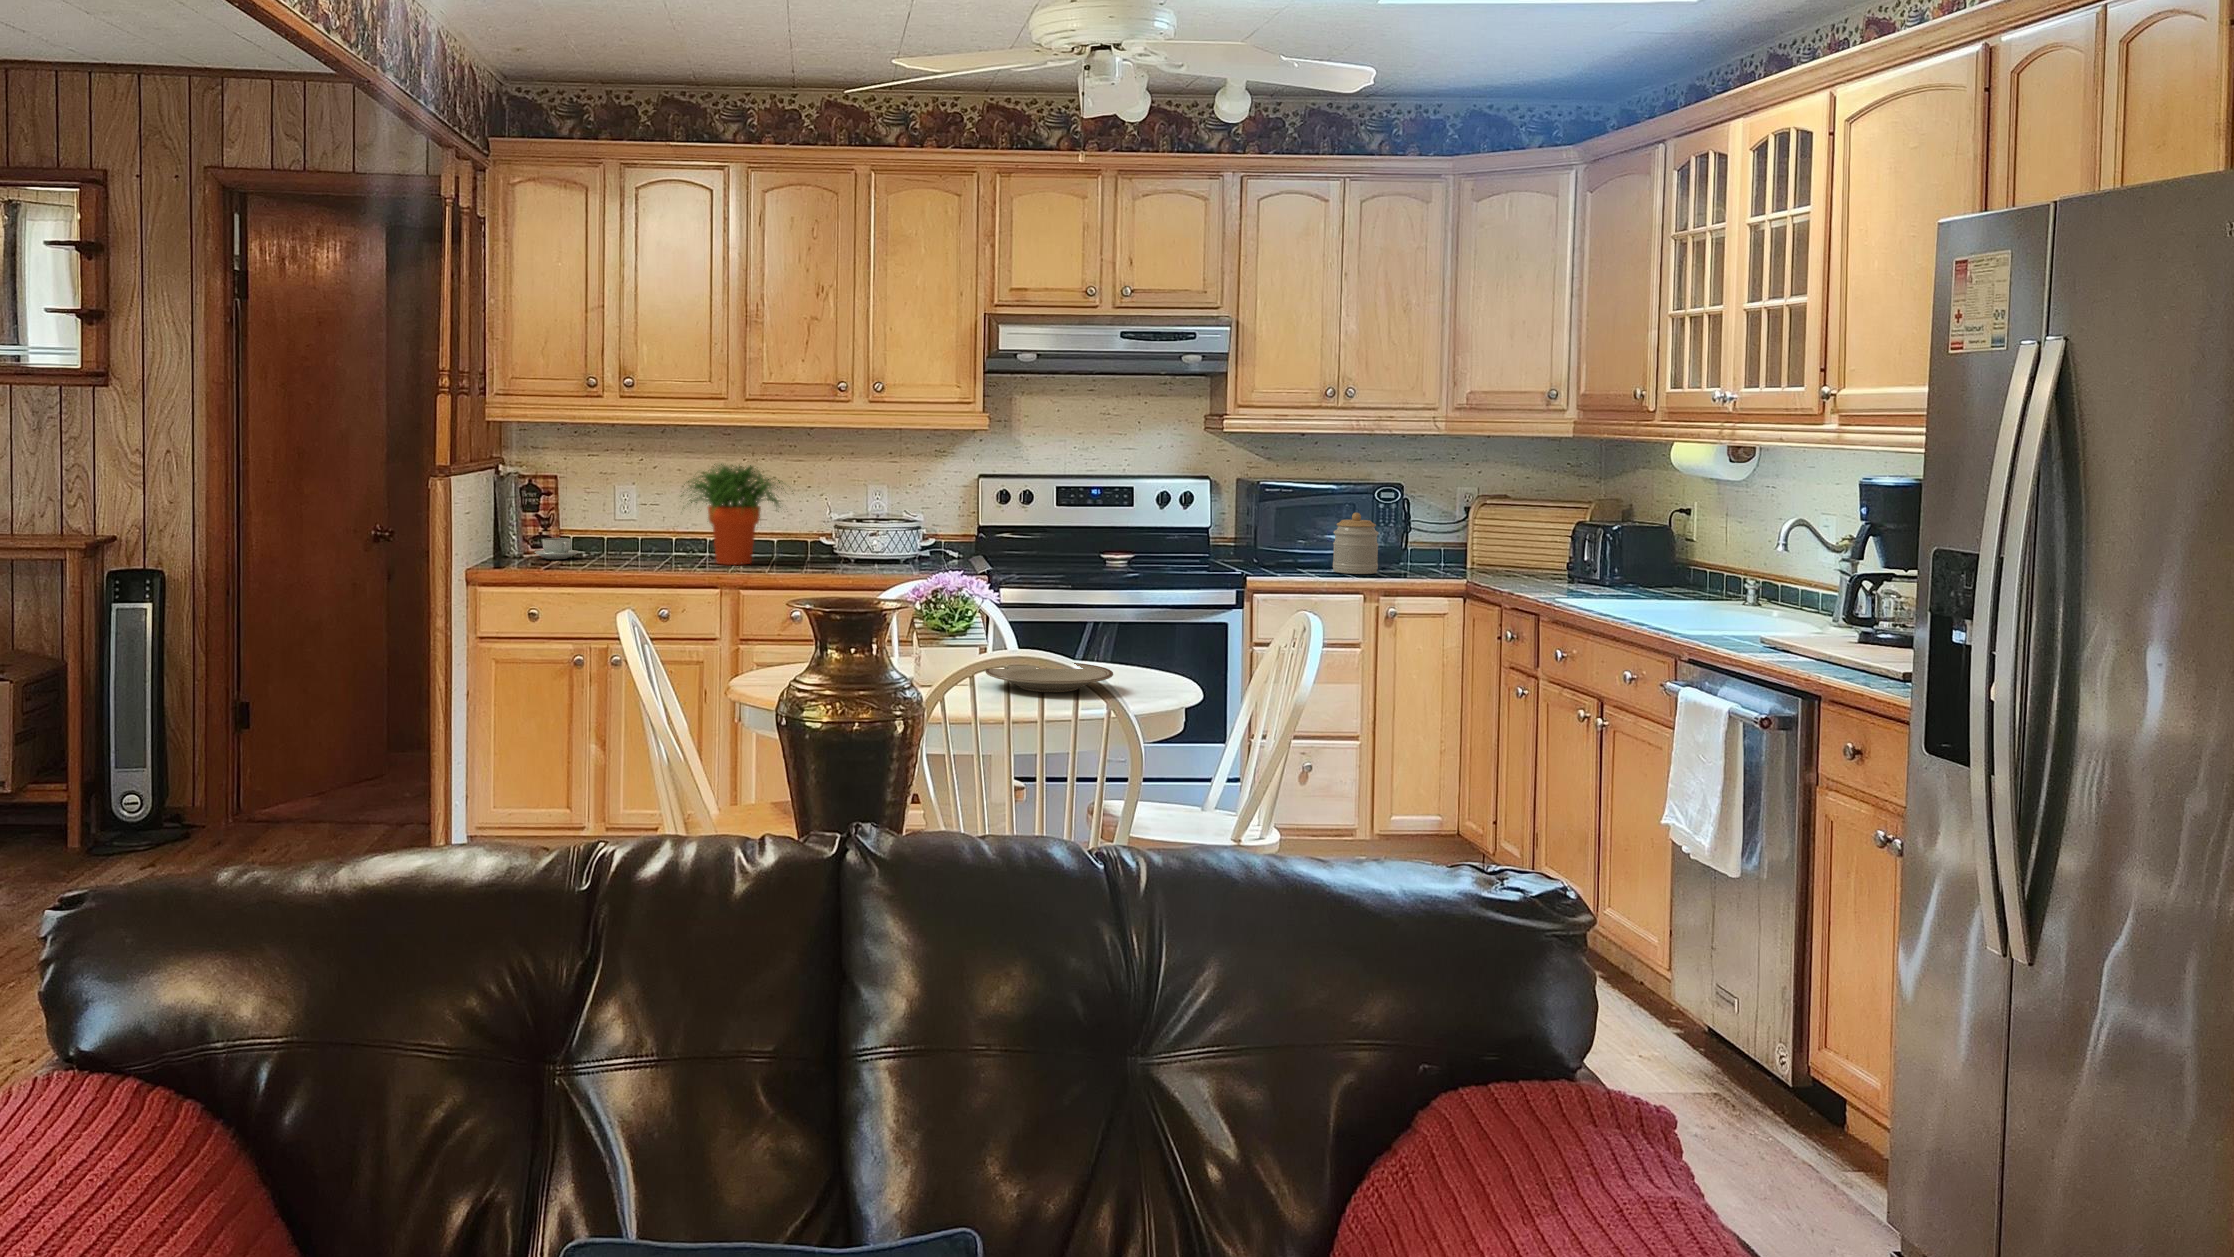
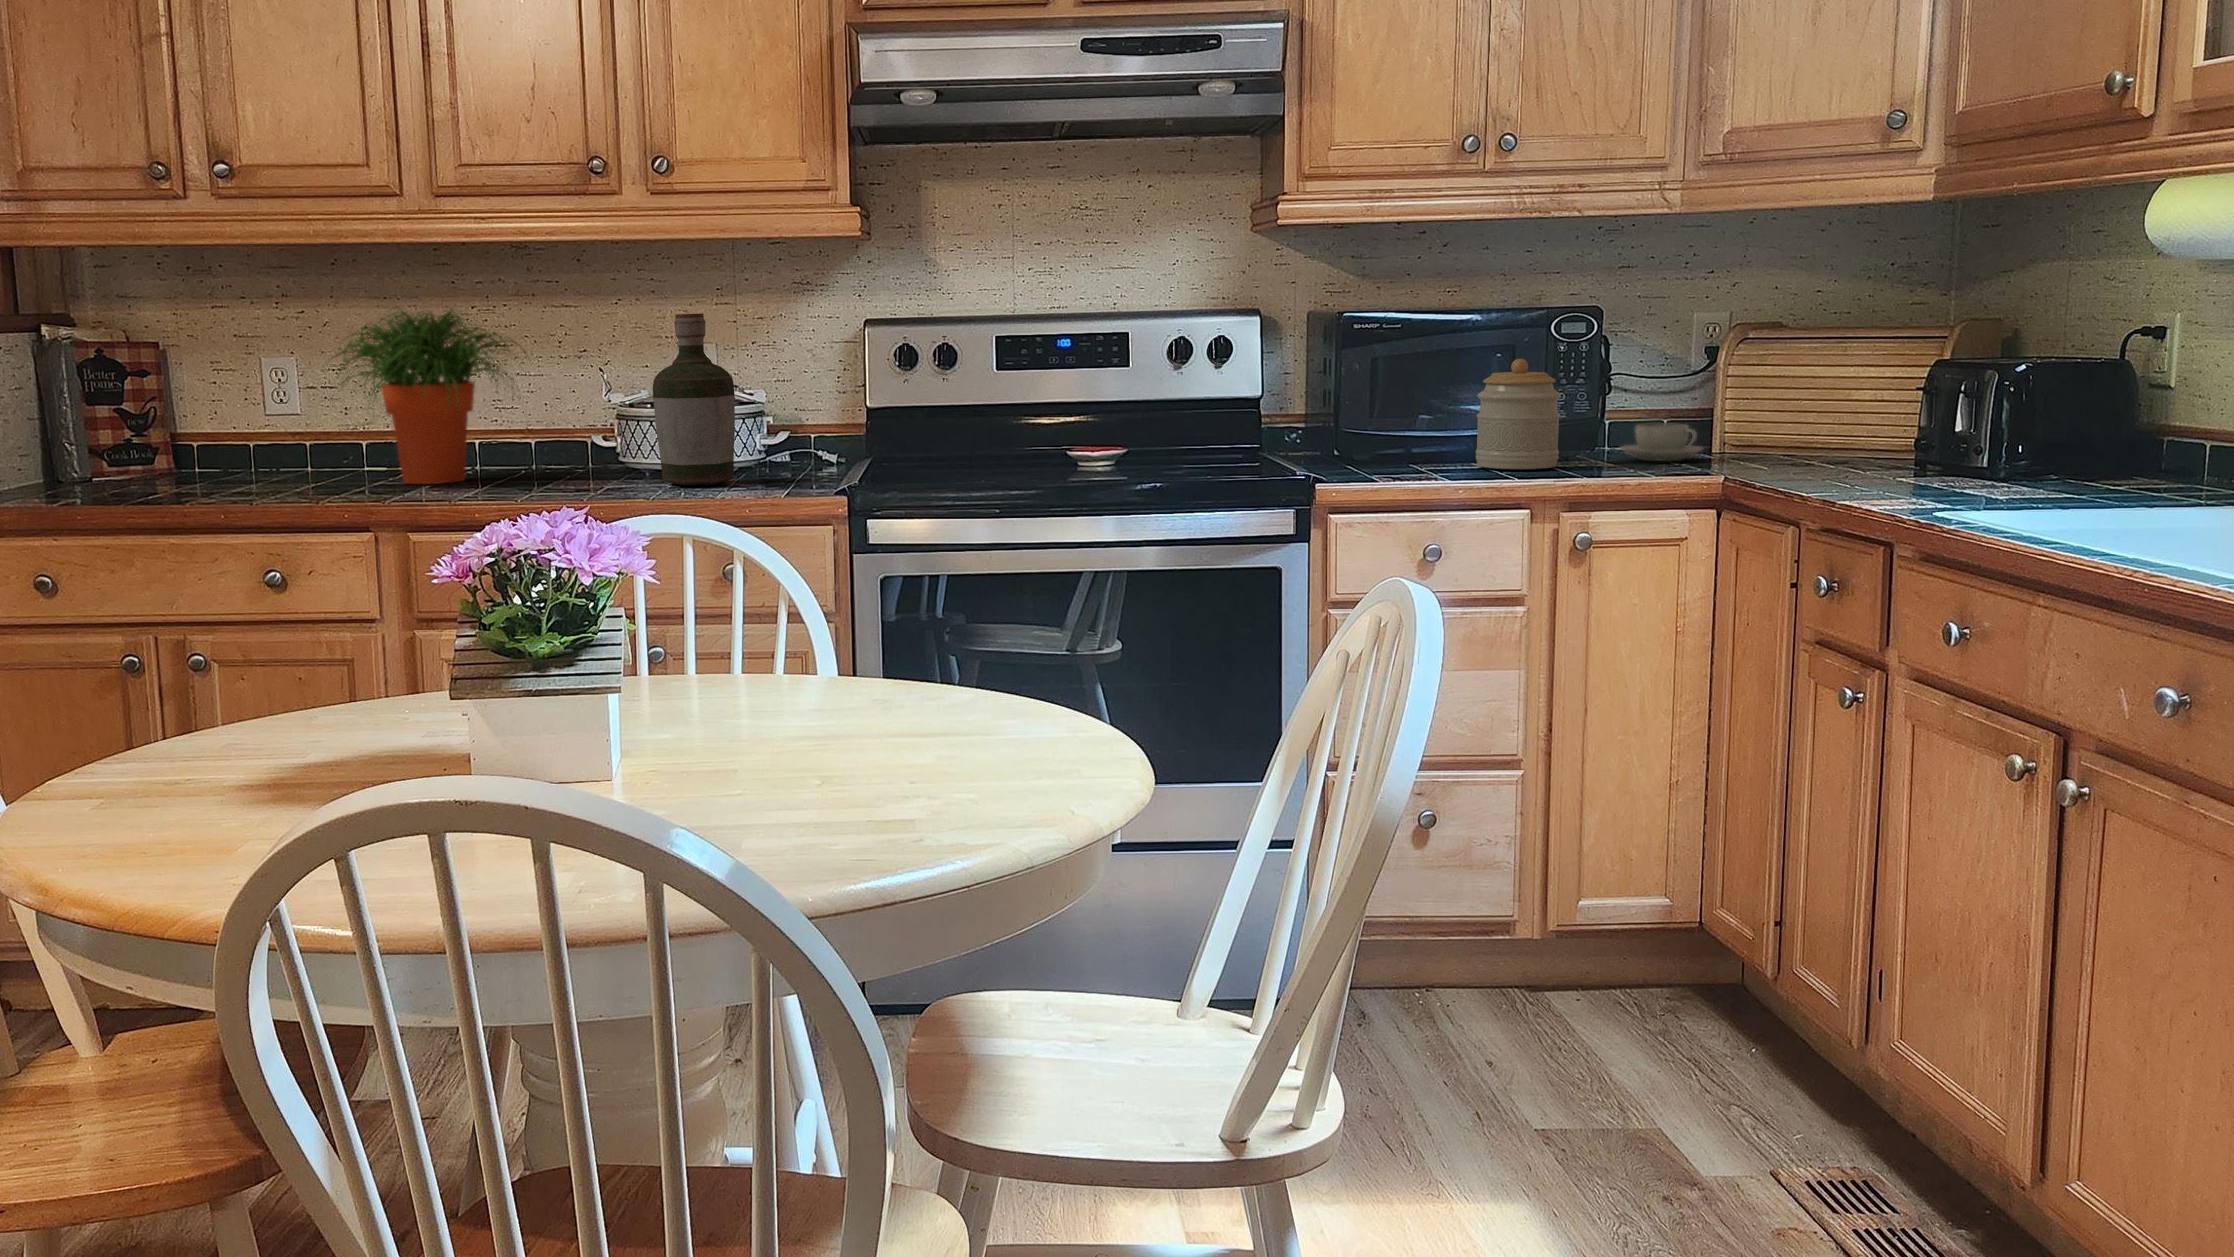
bottle: none [871,472,918,569] -> present [653,314,735,485]
coffee cup: present [535,538,578,559] -> present [1621,423,1702,461]
plate: present [985,663,1113,692] -> none [697,682,983,764]

